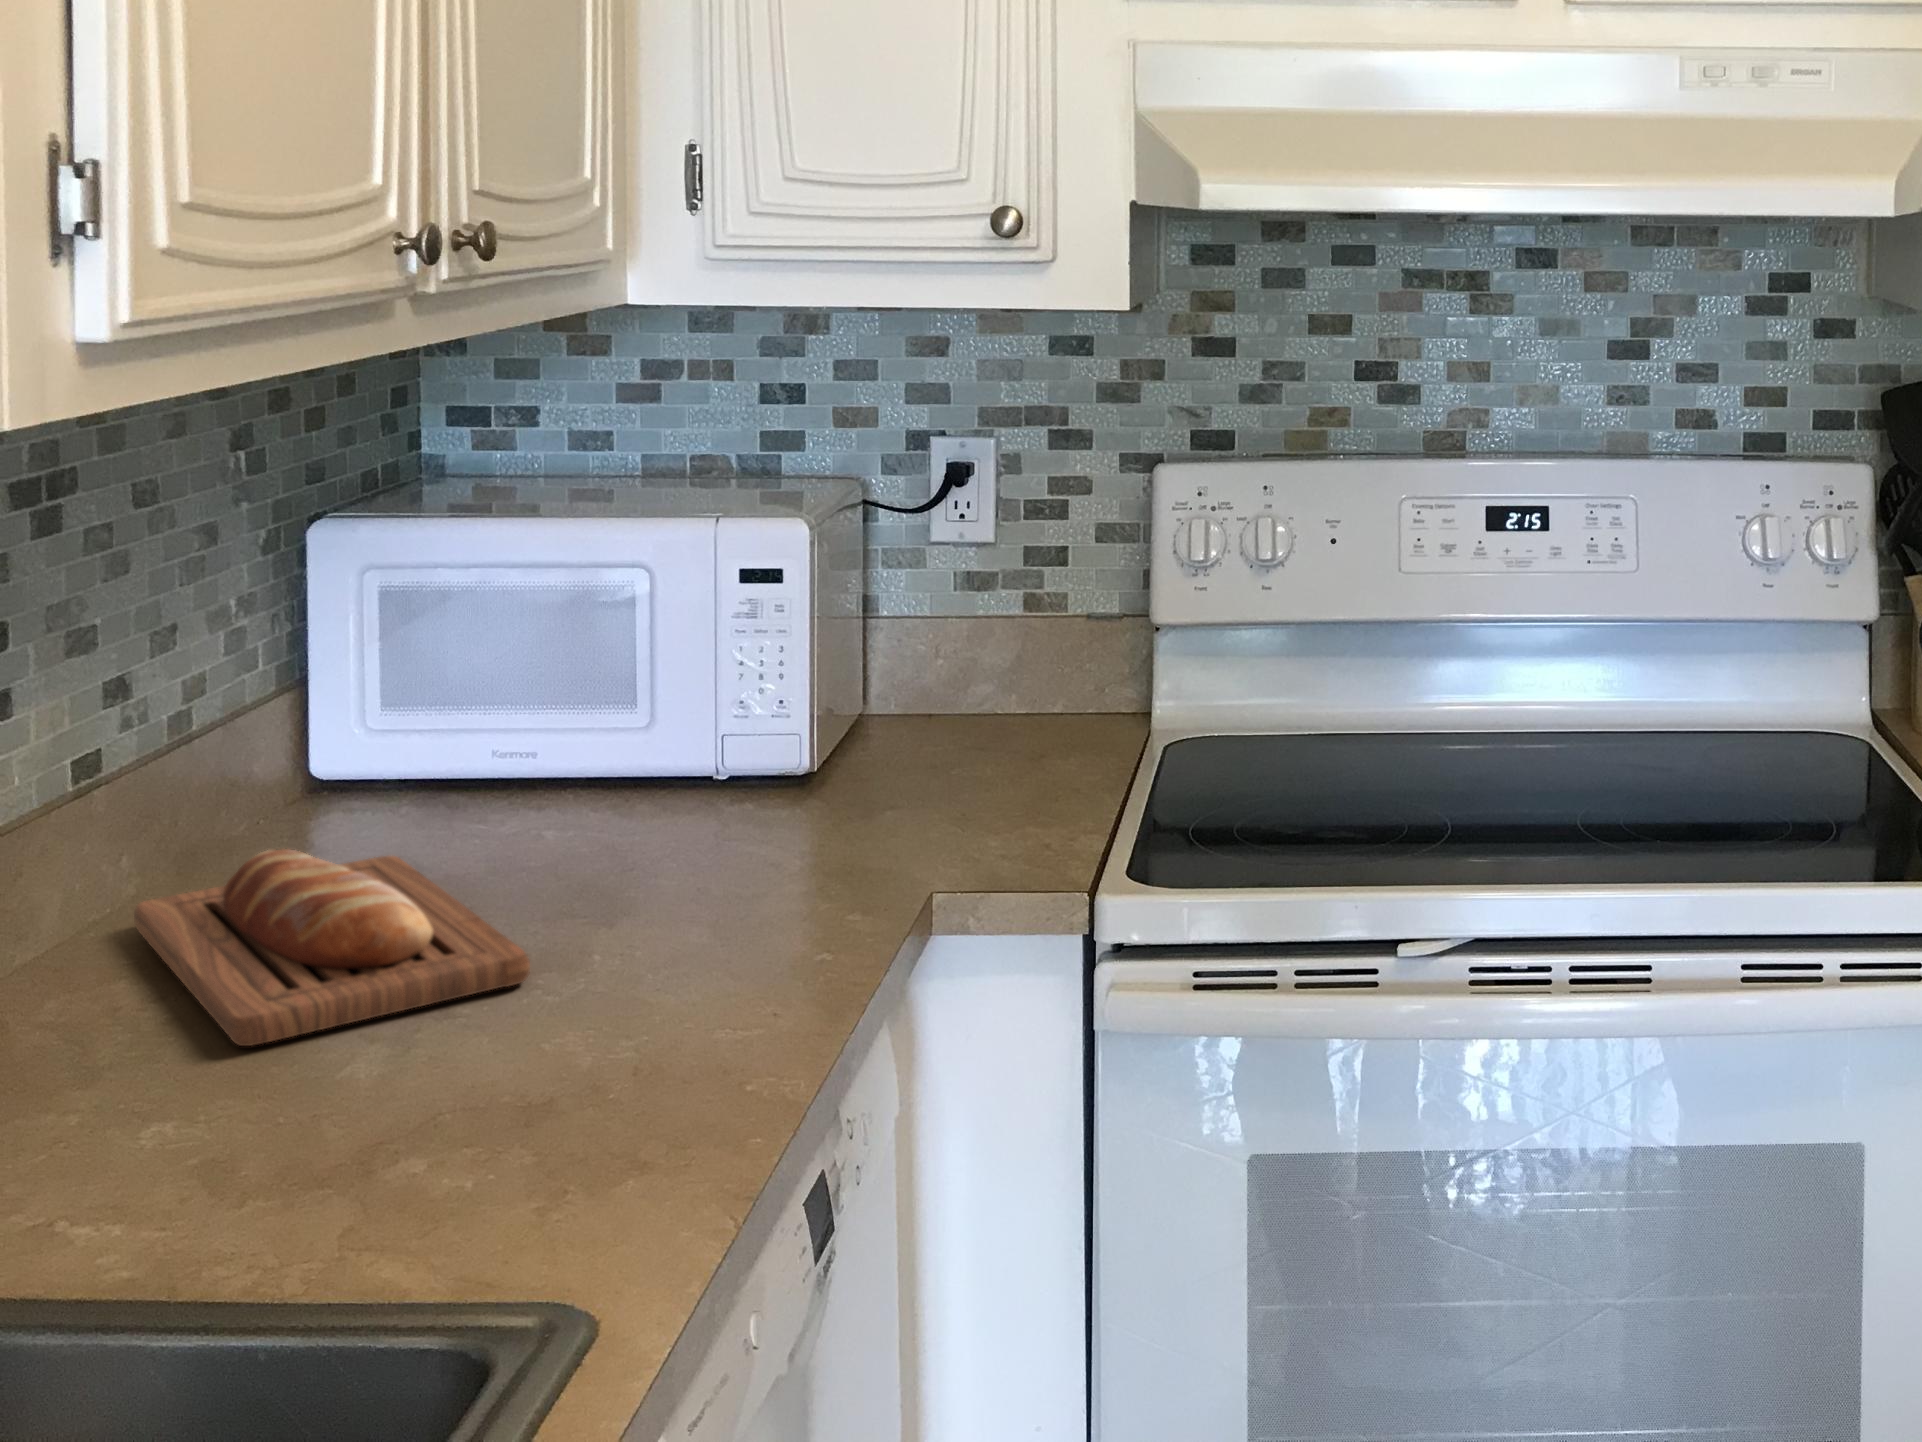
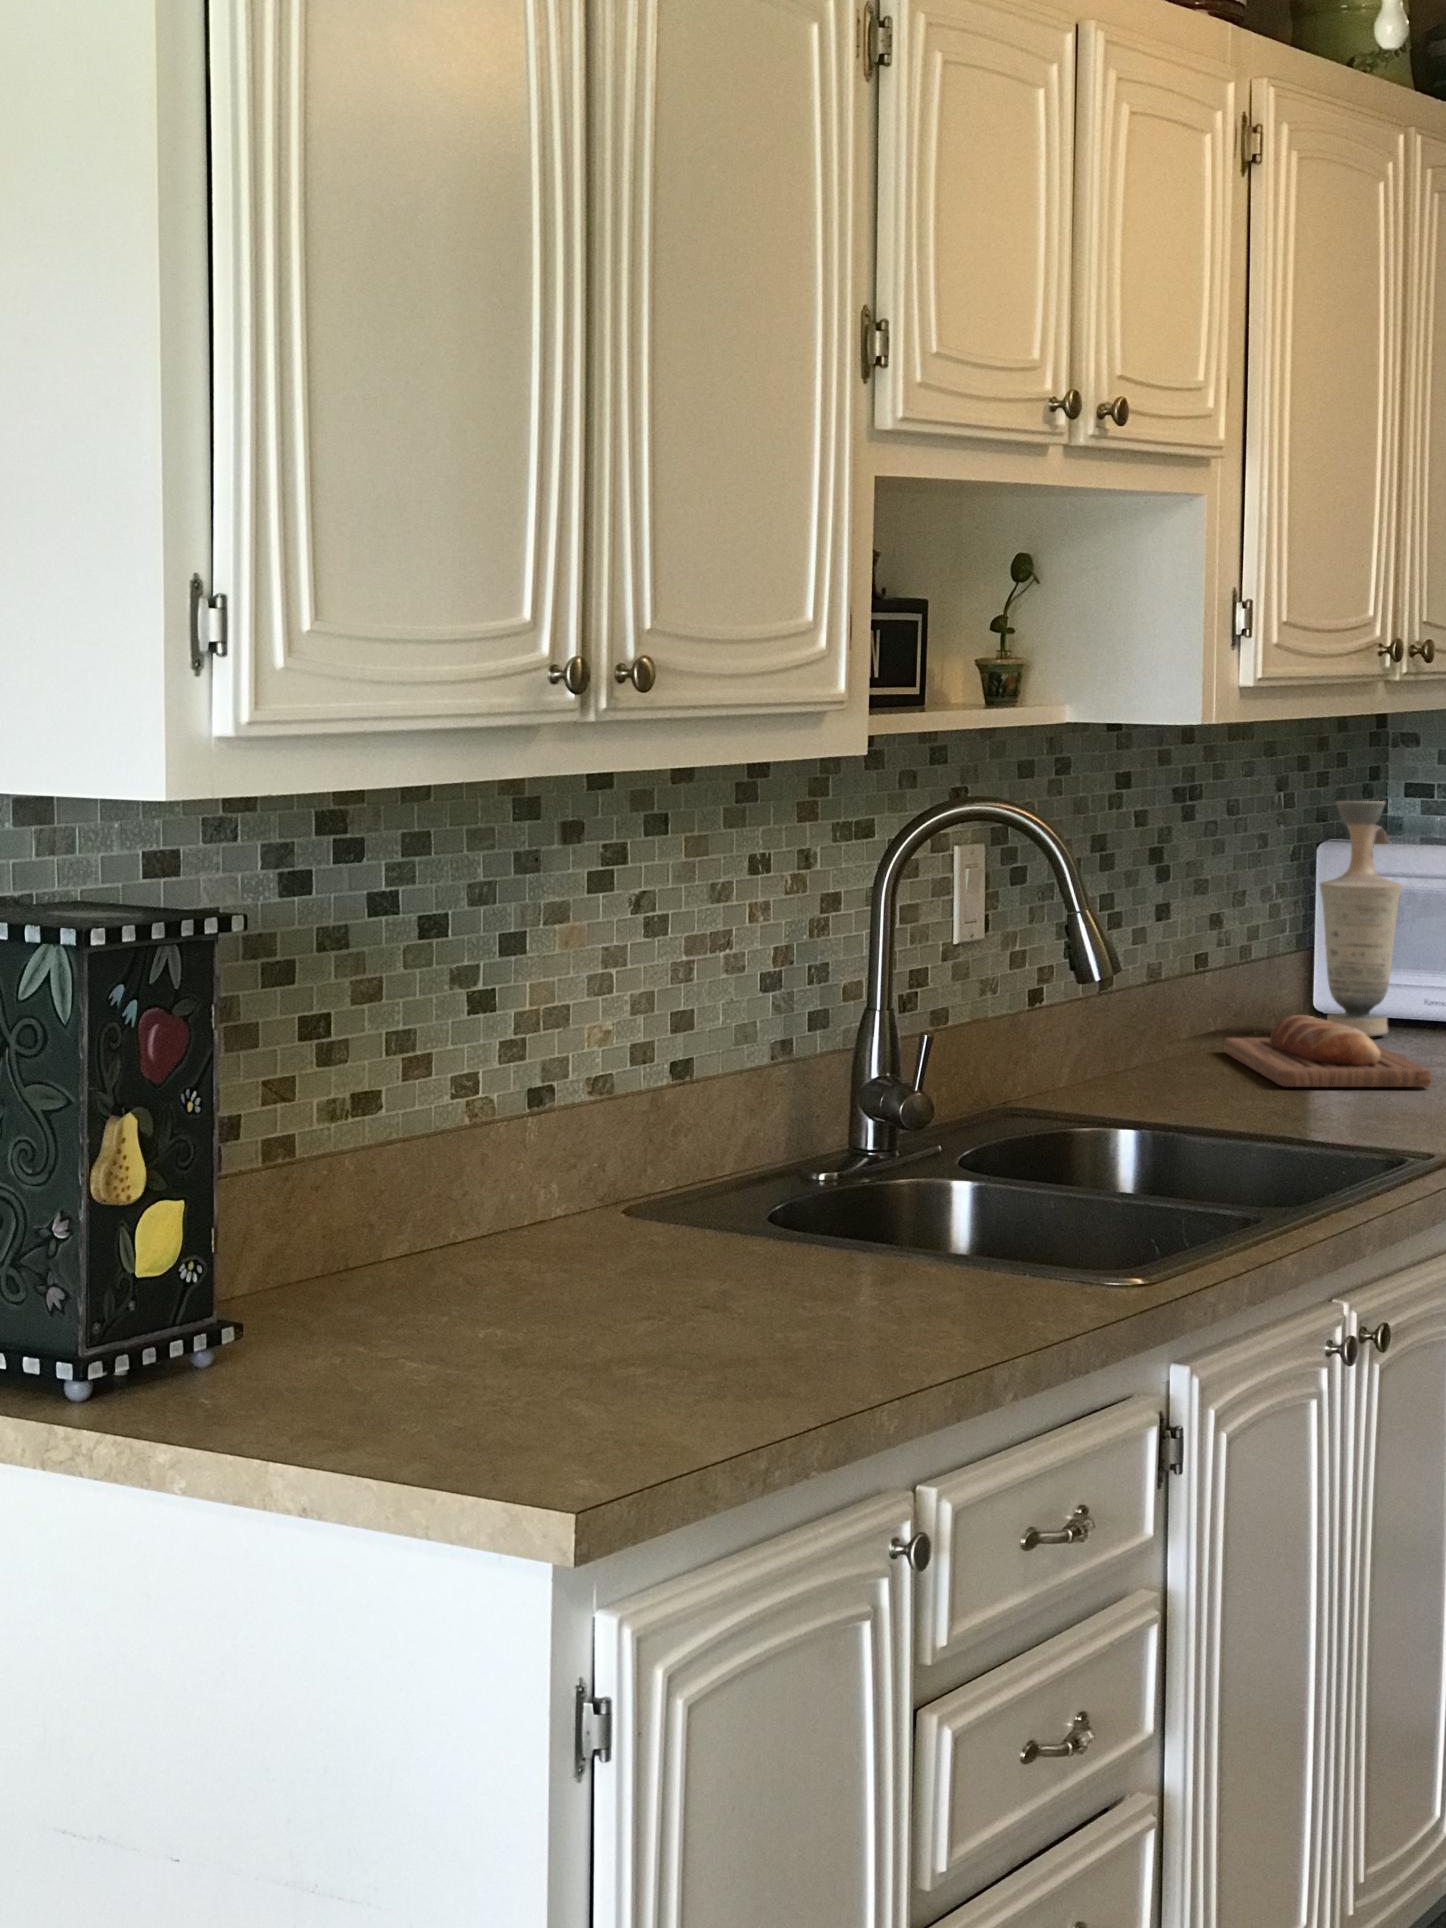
vase: none [311,457,452,830] -> present [1320,801,1401,1037]

